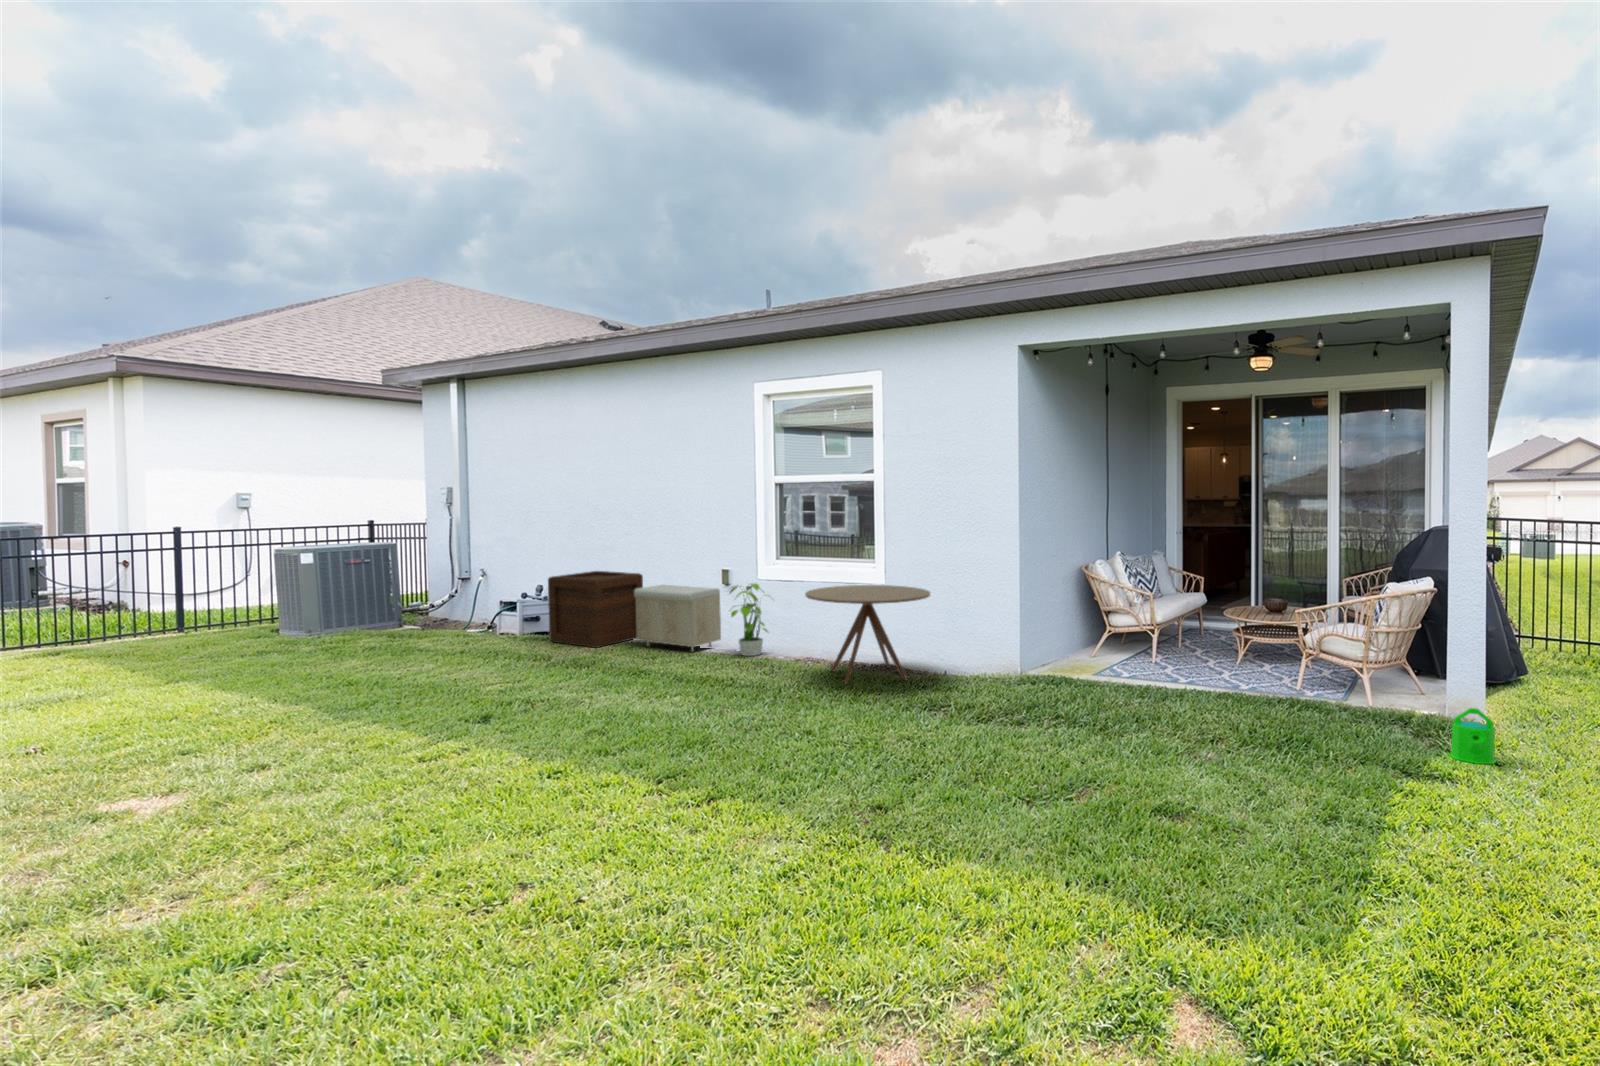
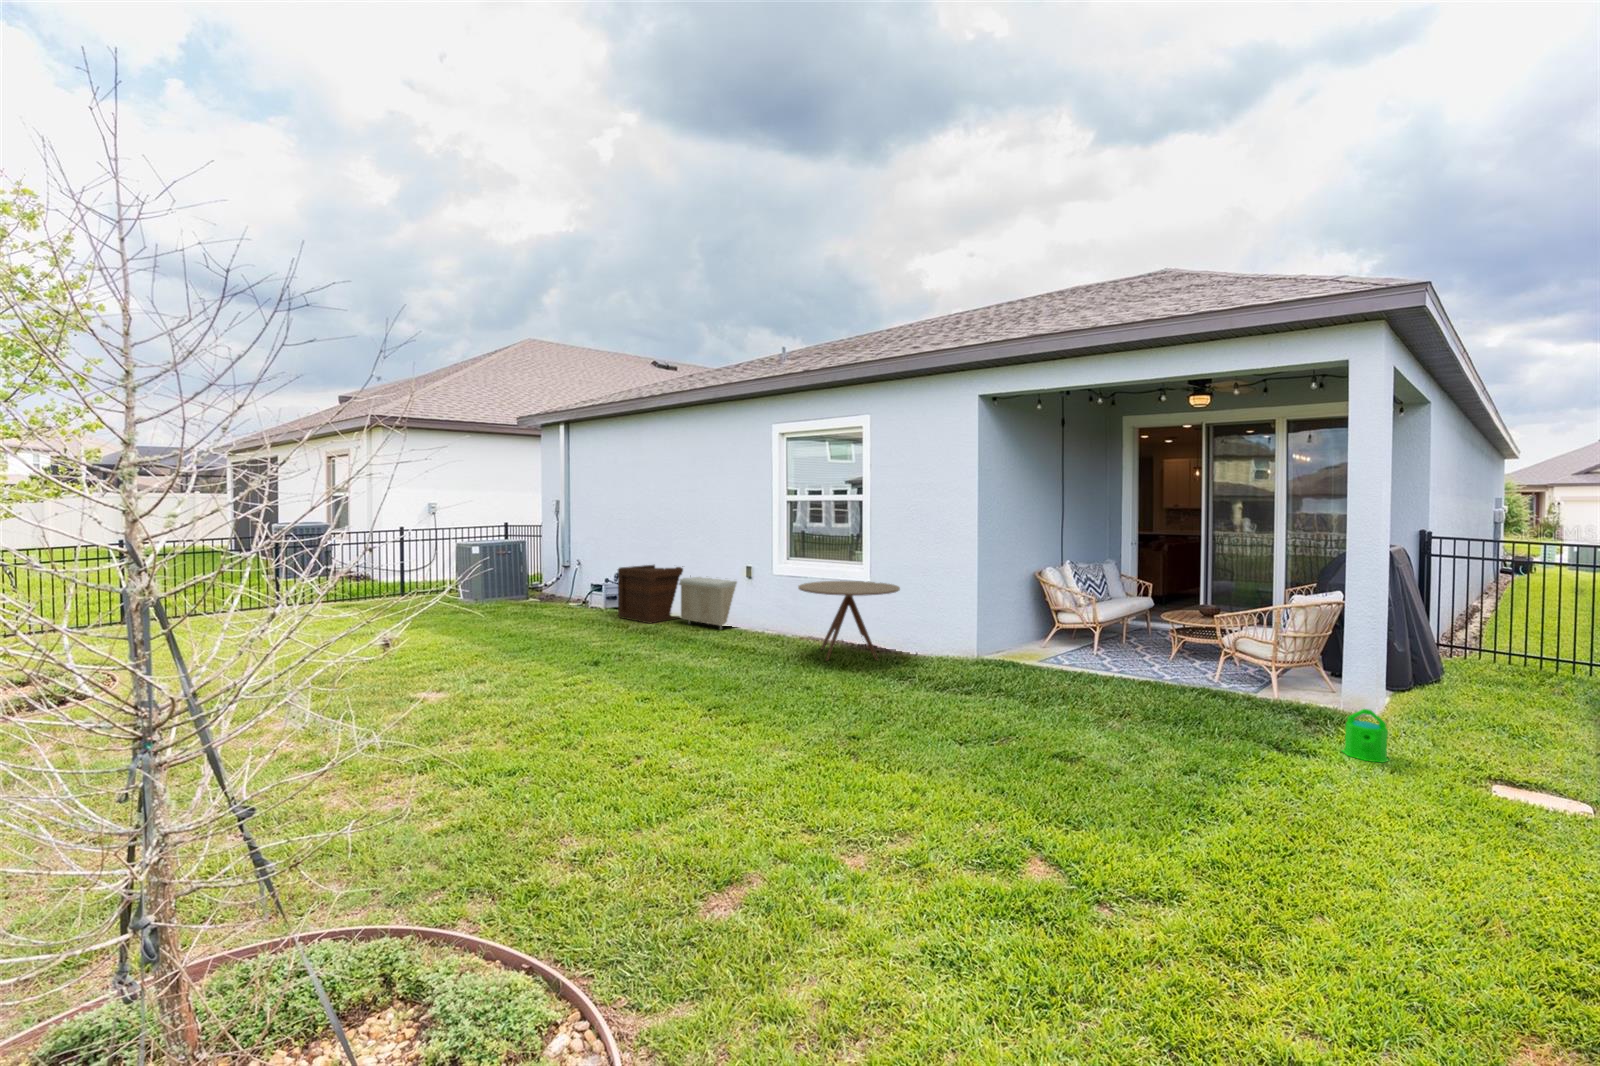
potted plant: present [730,583,768,656] -> none [745,575,785,635]

